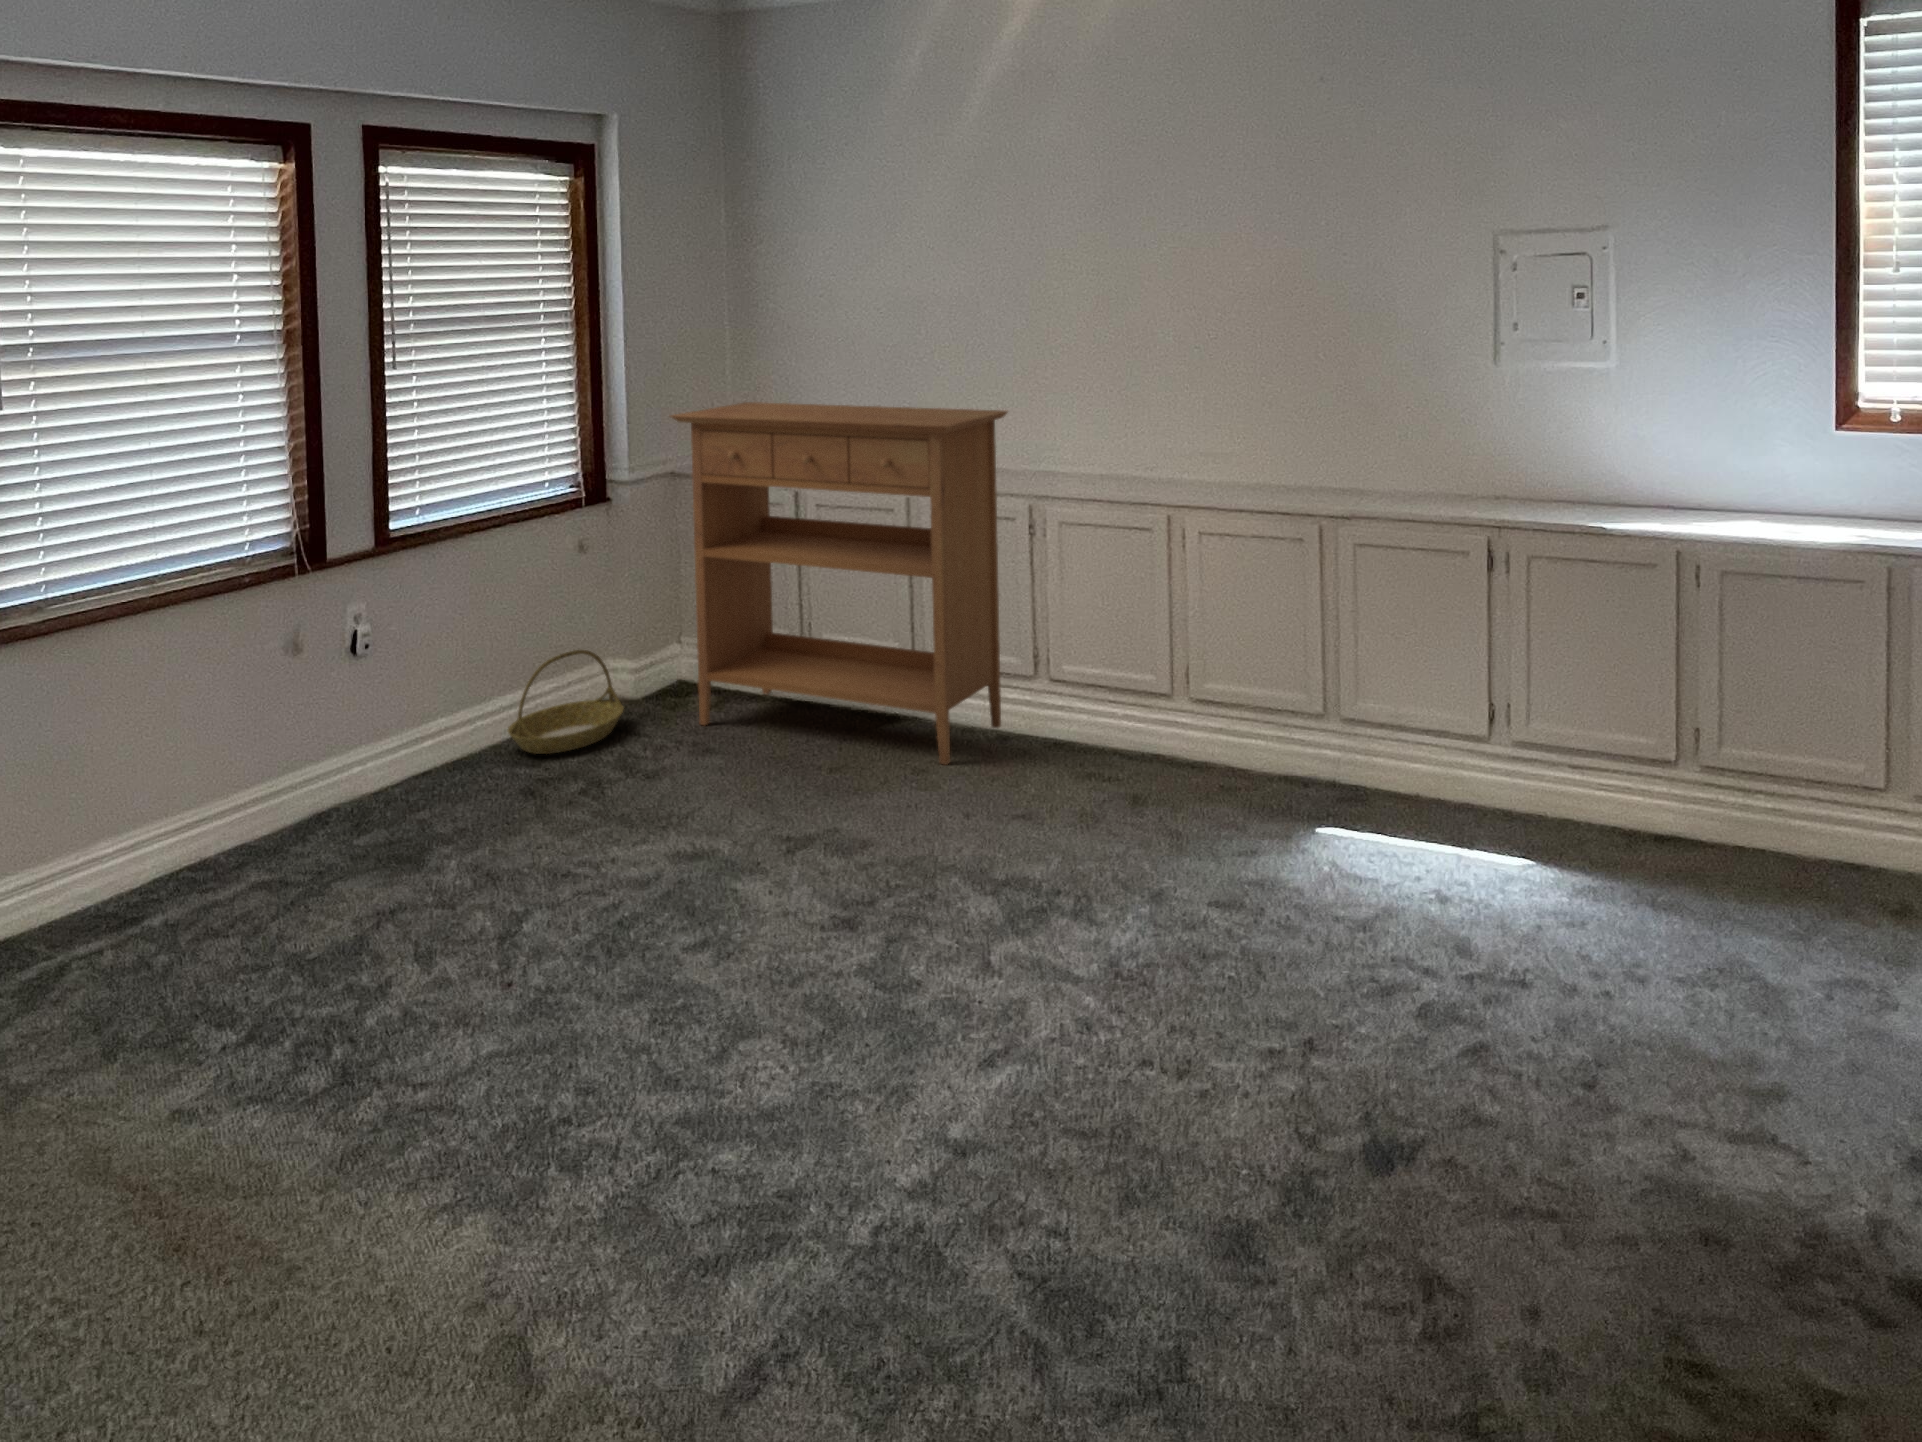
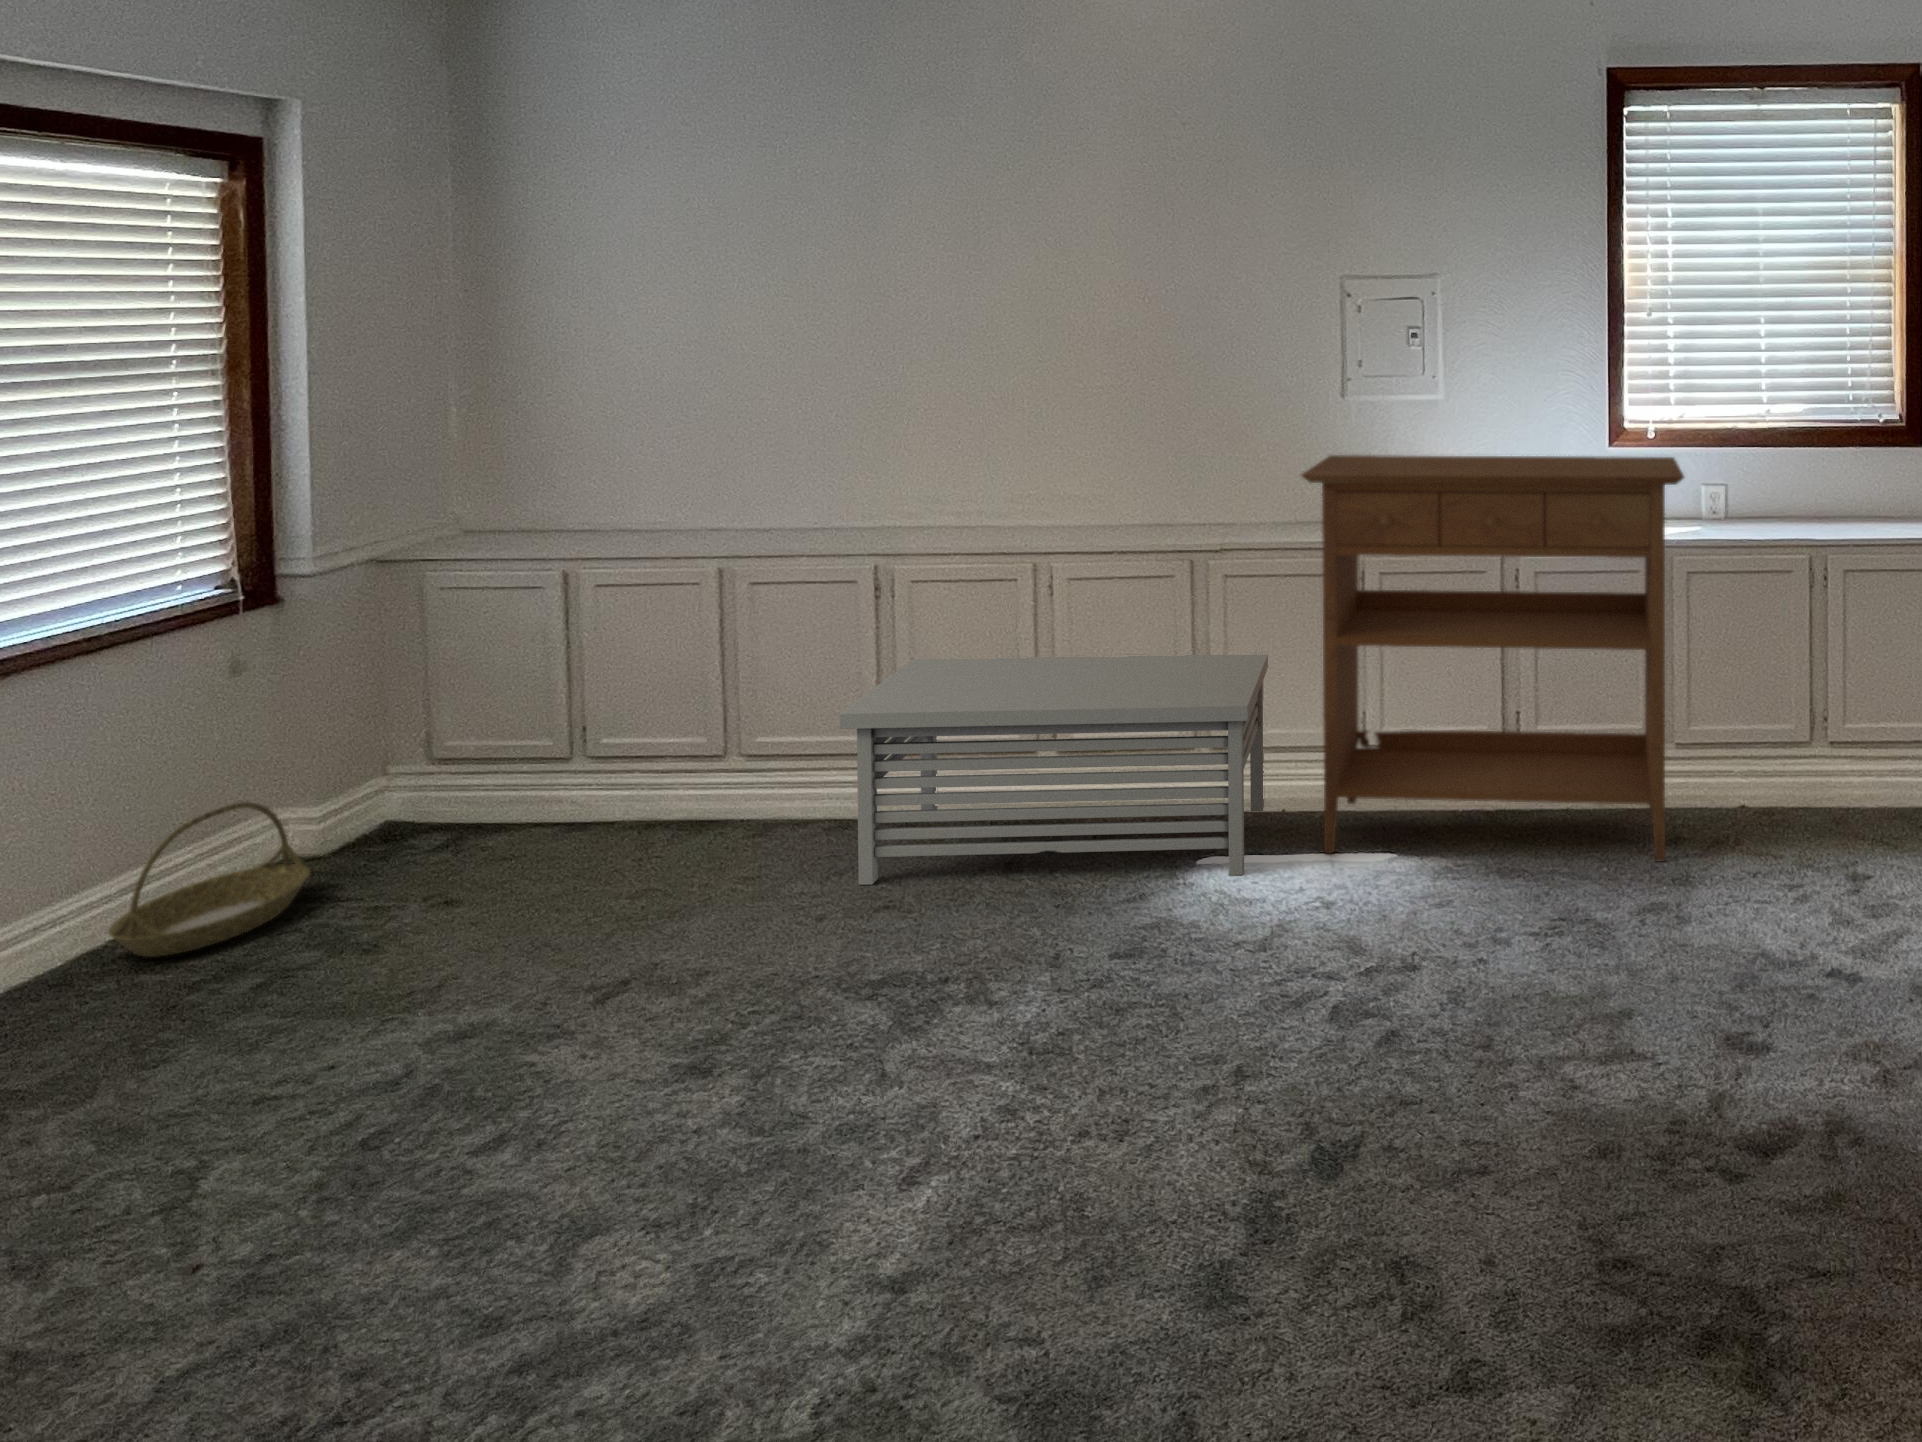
console table: present [671,402,1007,765] -> present [1302,455,1684,861]
storage bench: none [980,597,1395,856] -> present [839,652,1268,885]

